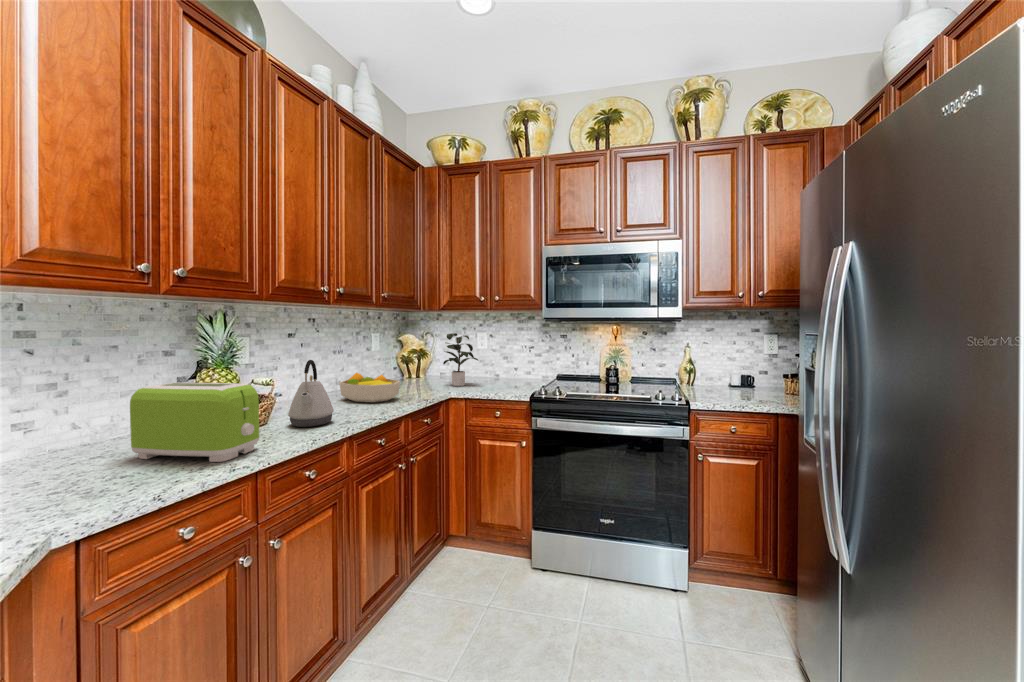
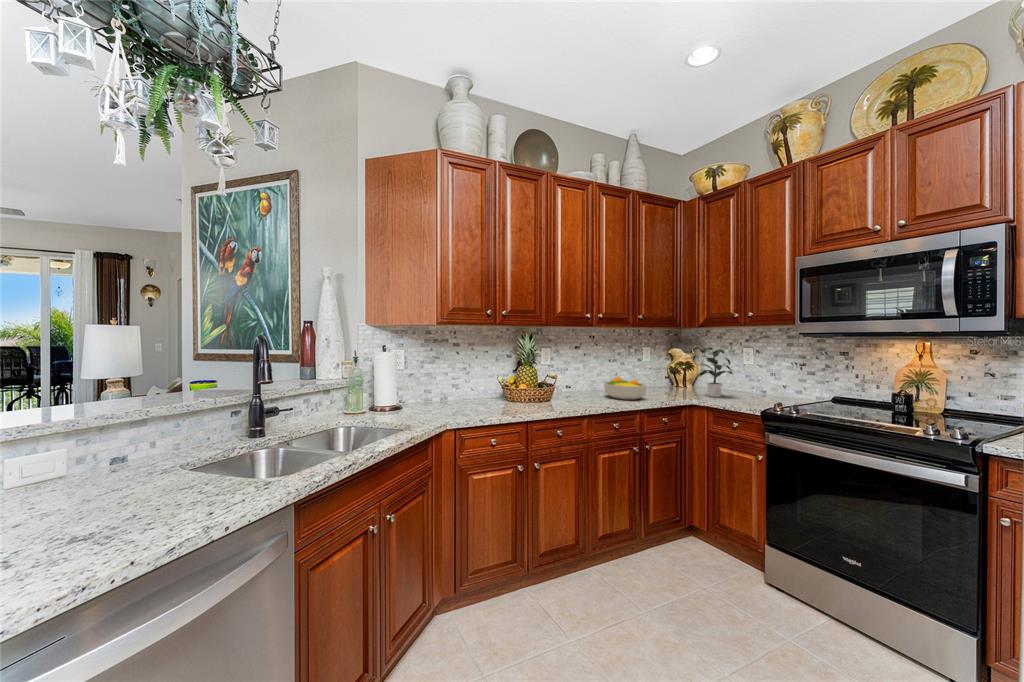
kettle: present [288,360,334,427] -> none [558,364,584,407]
toaster: present [130,383,260,462] -> none [486,372,535,414]

